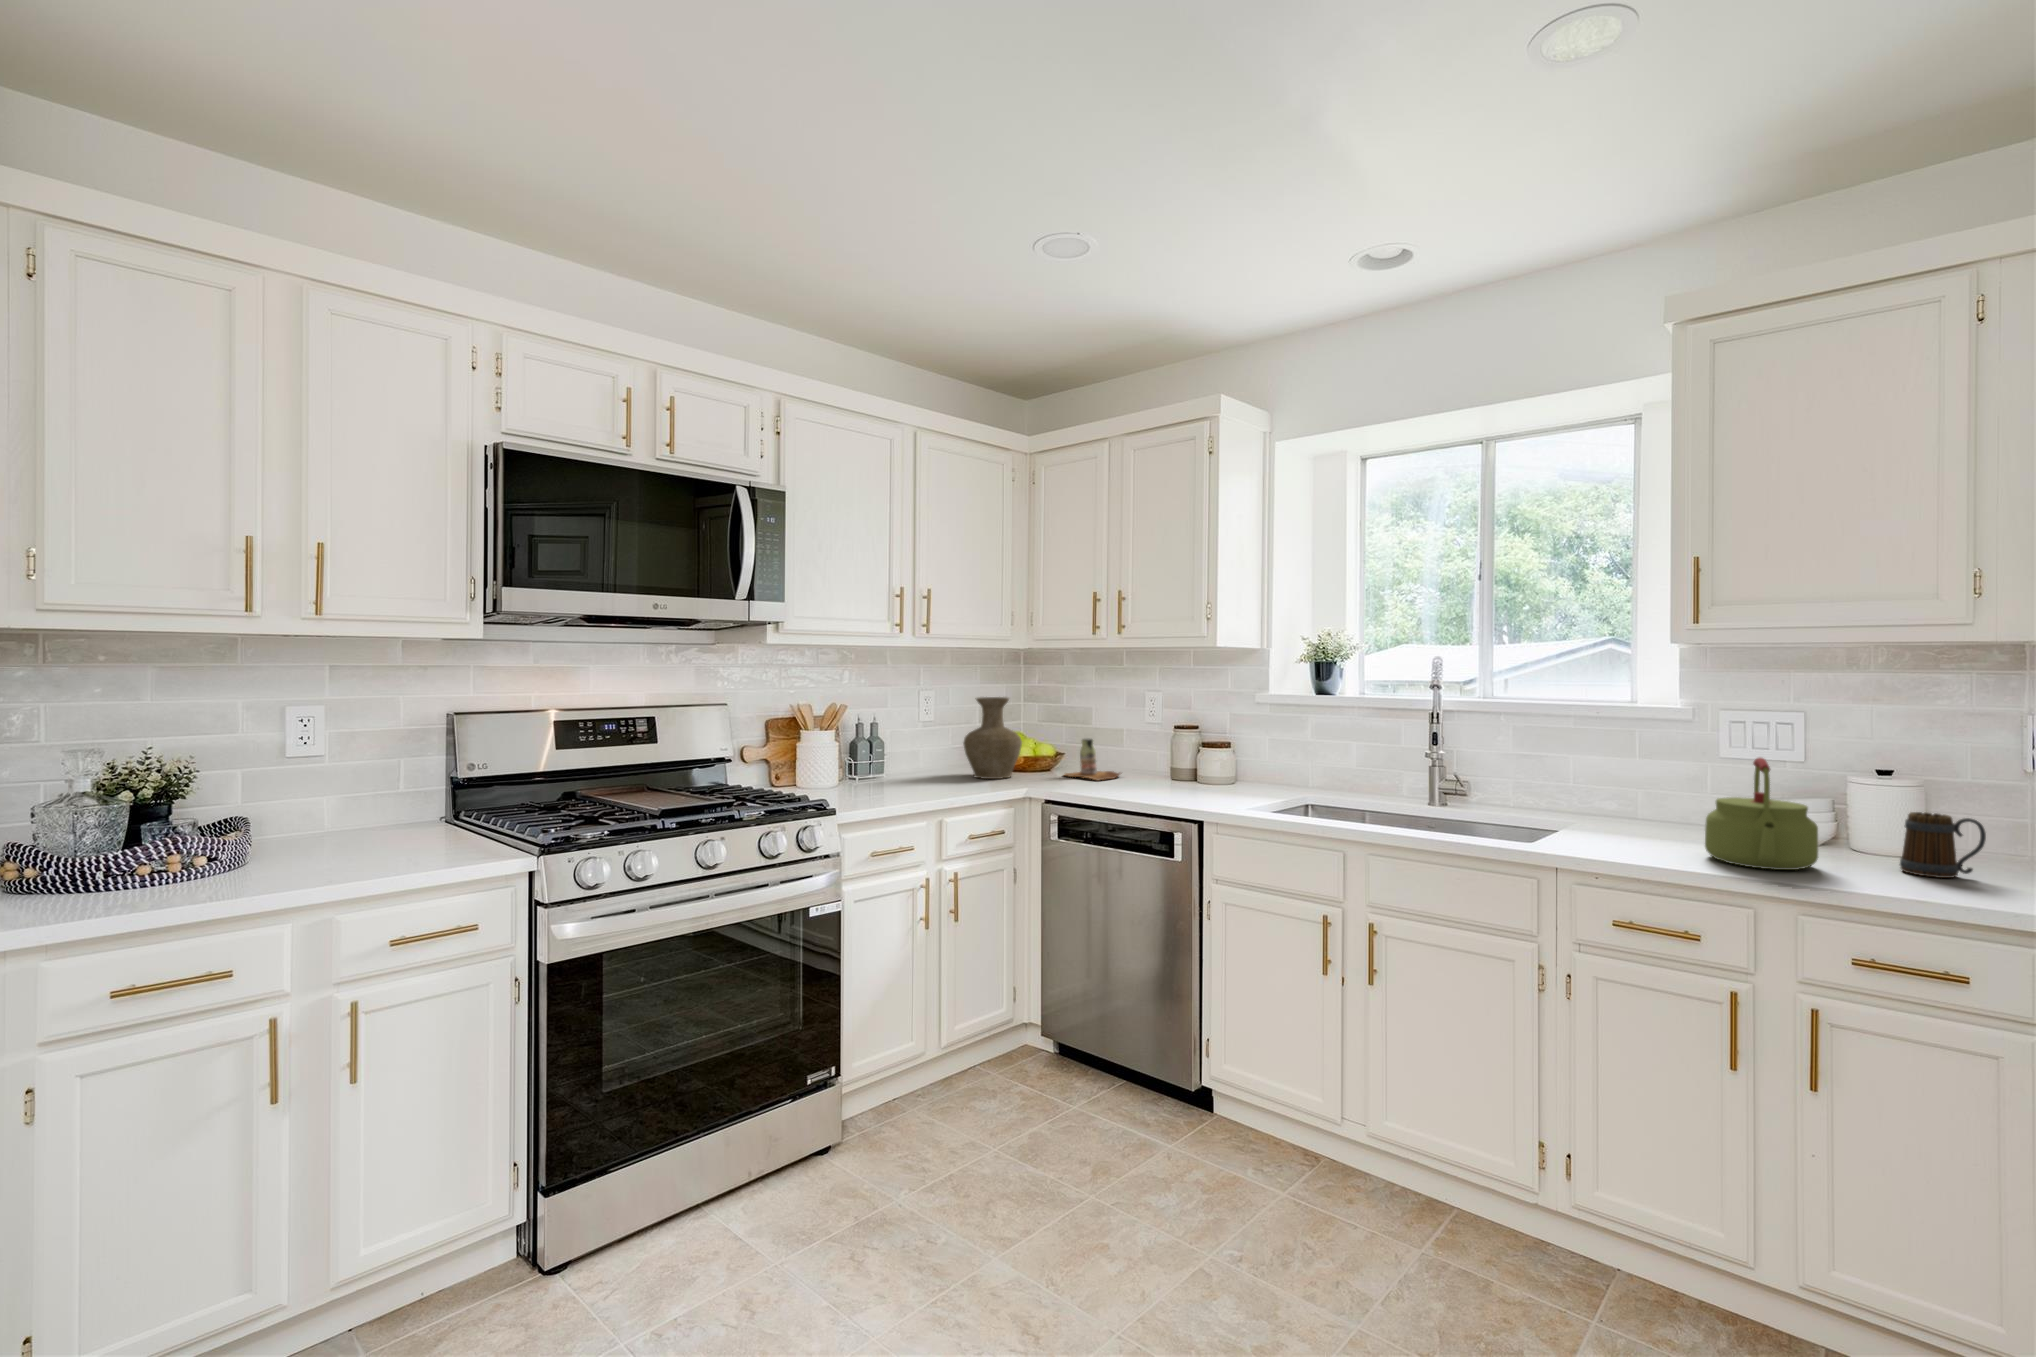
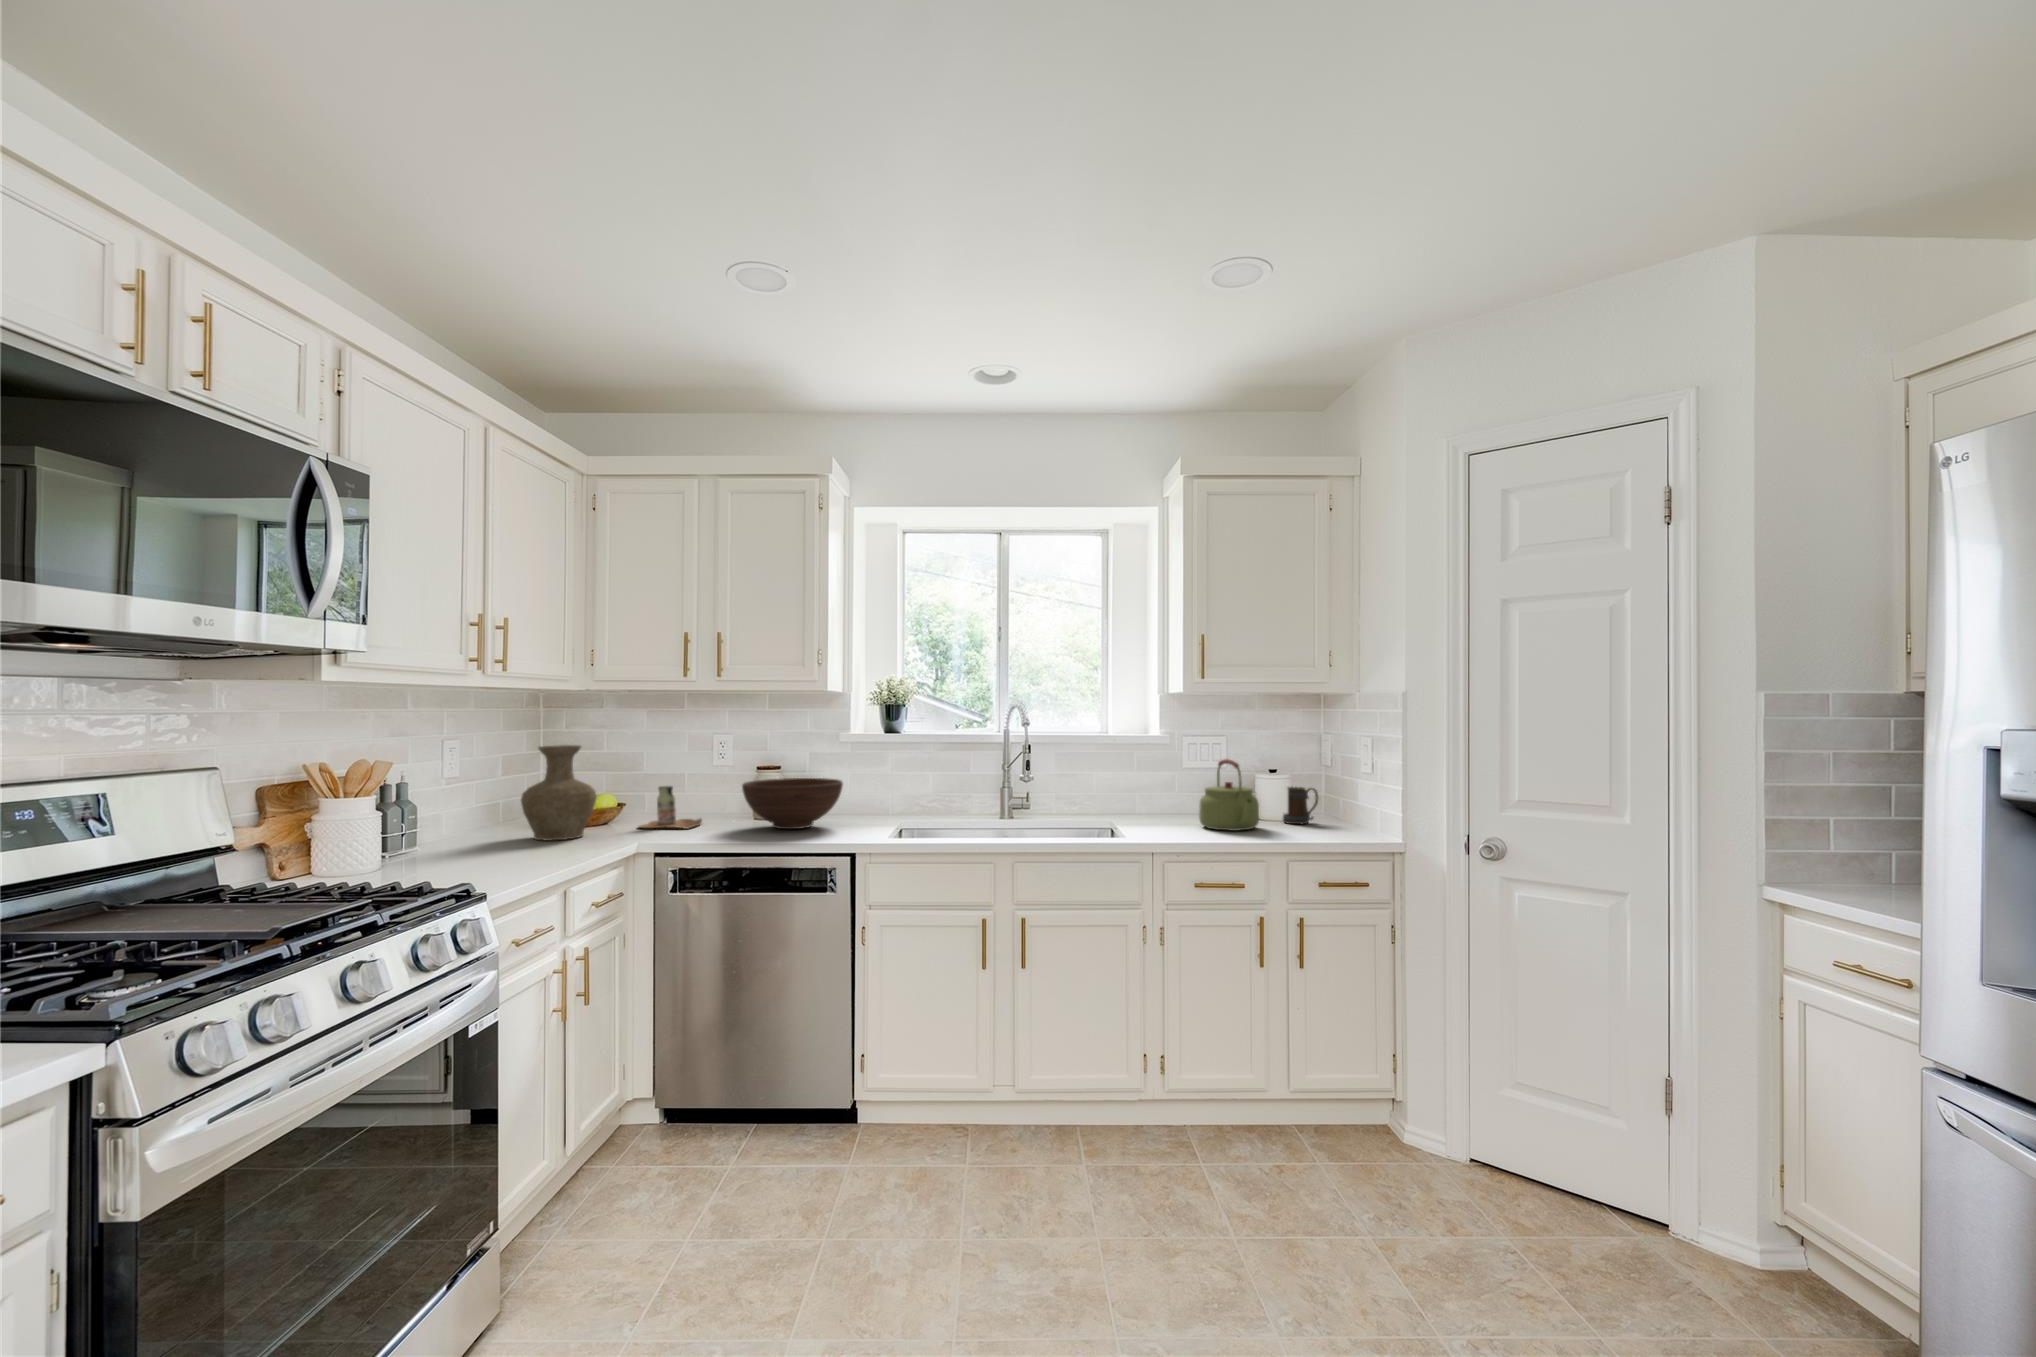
fruit bowl: none [1136,739,1238,792] -> present [742,778,843,829]

